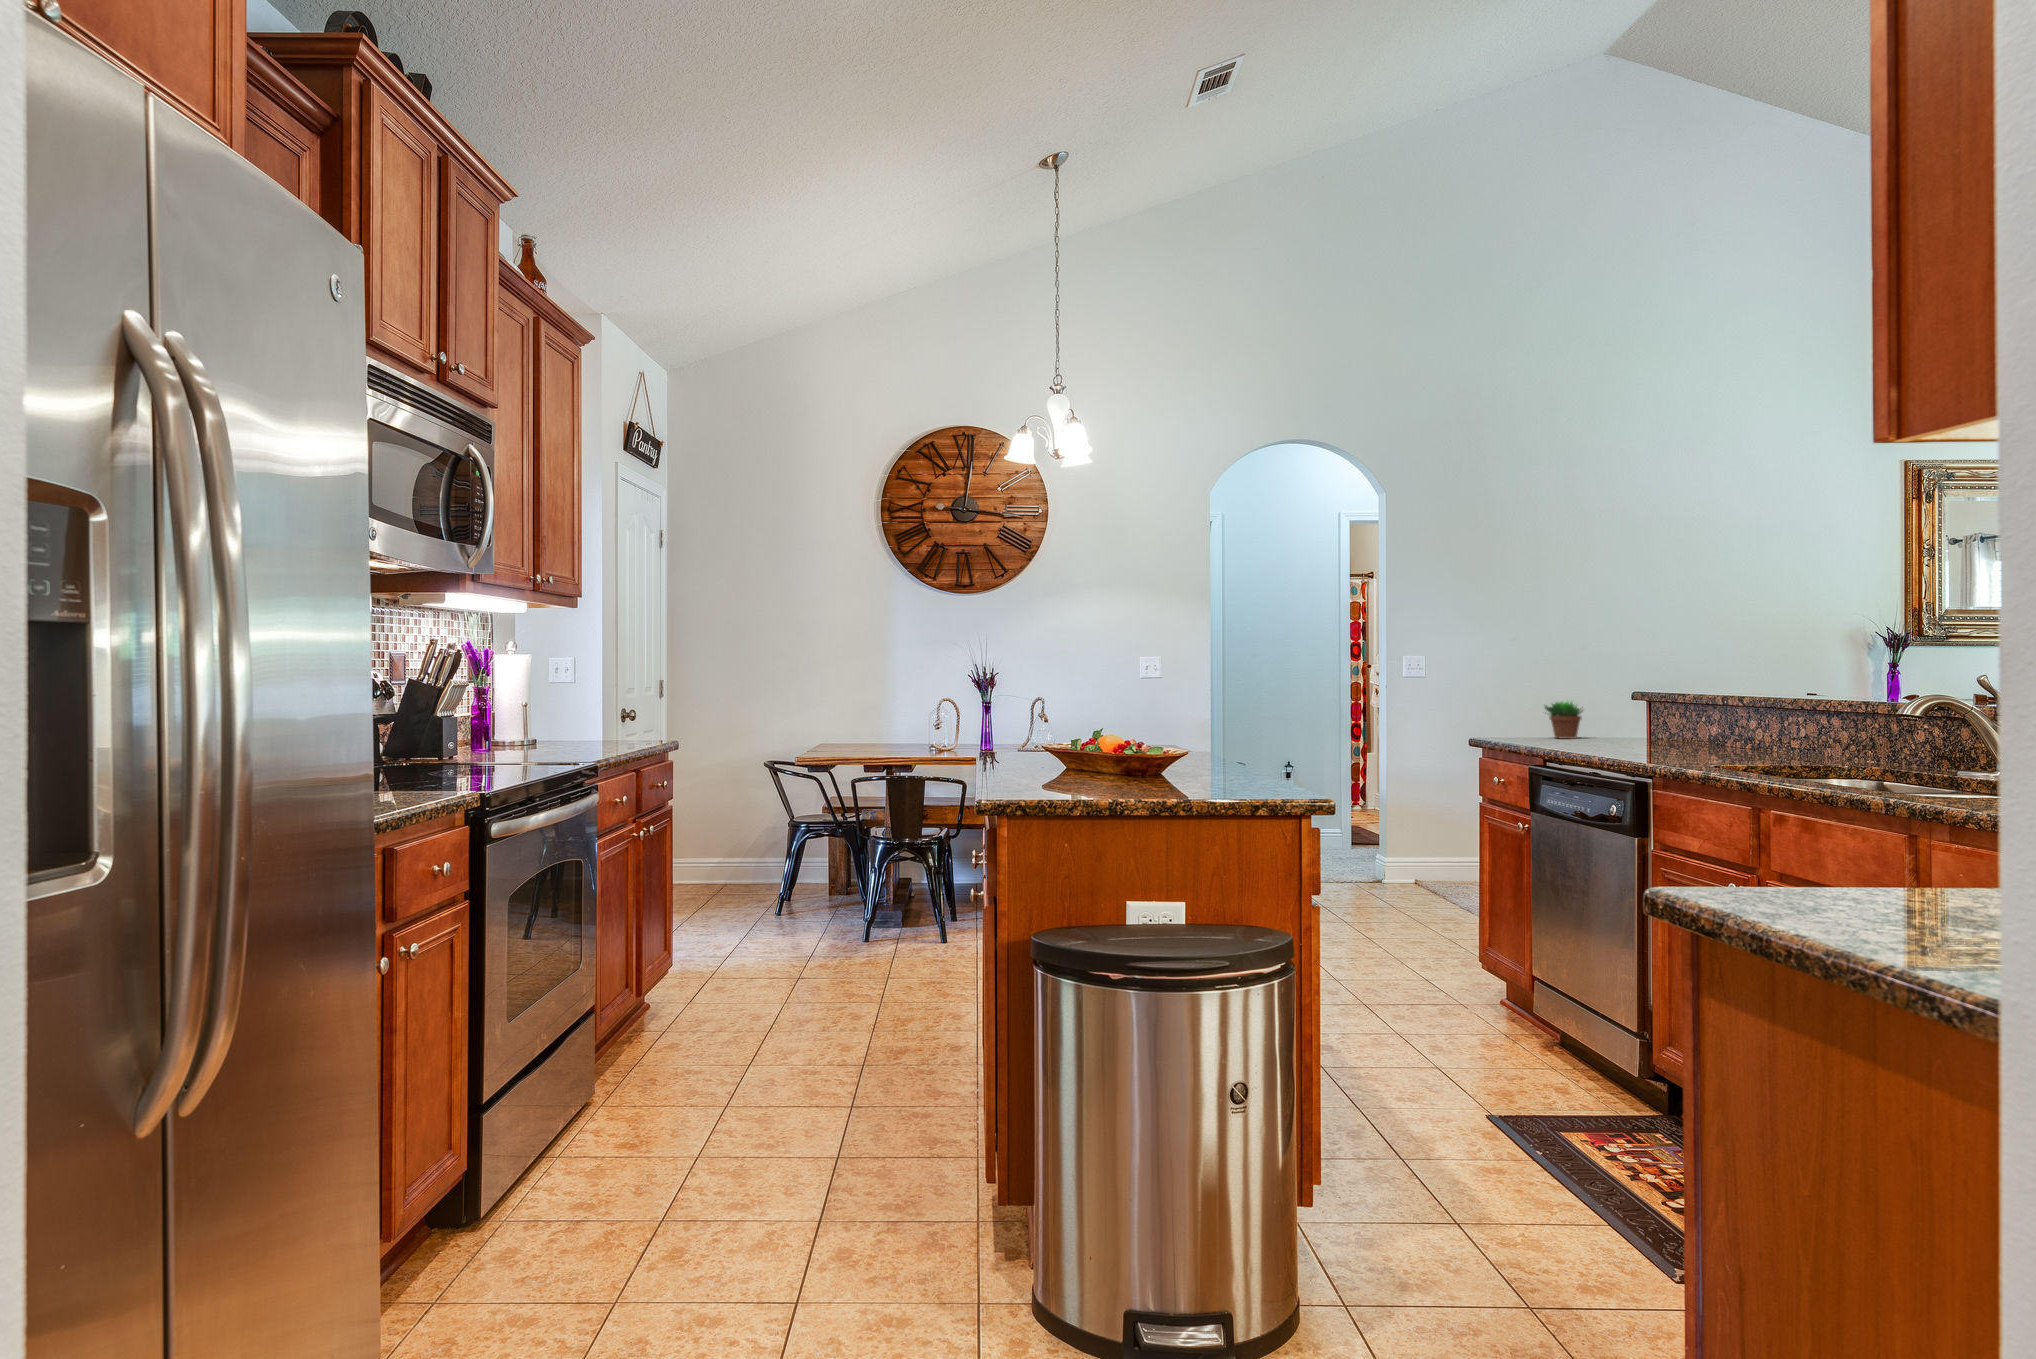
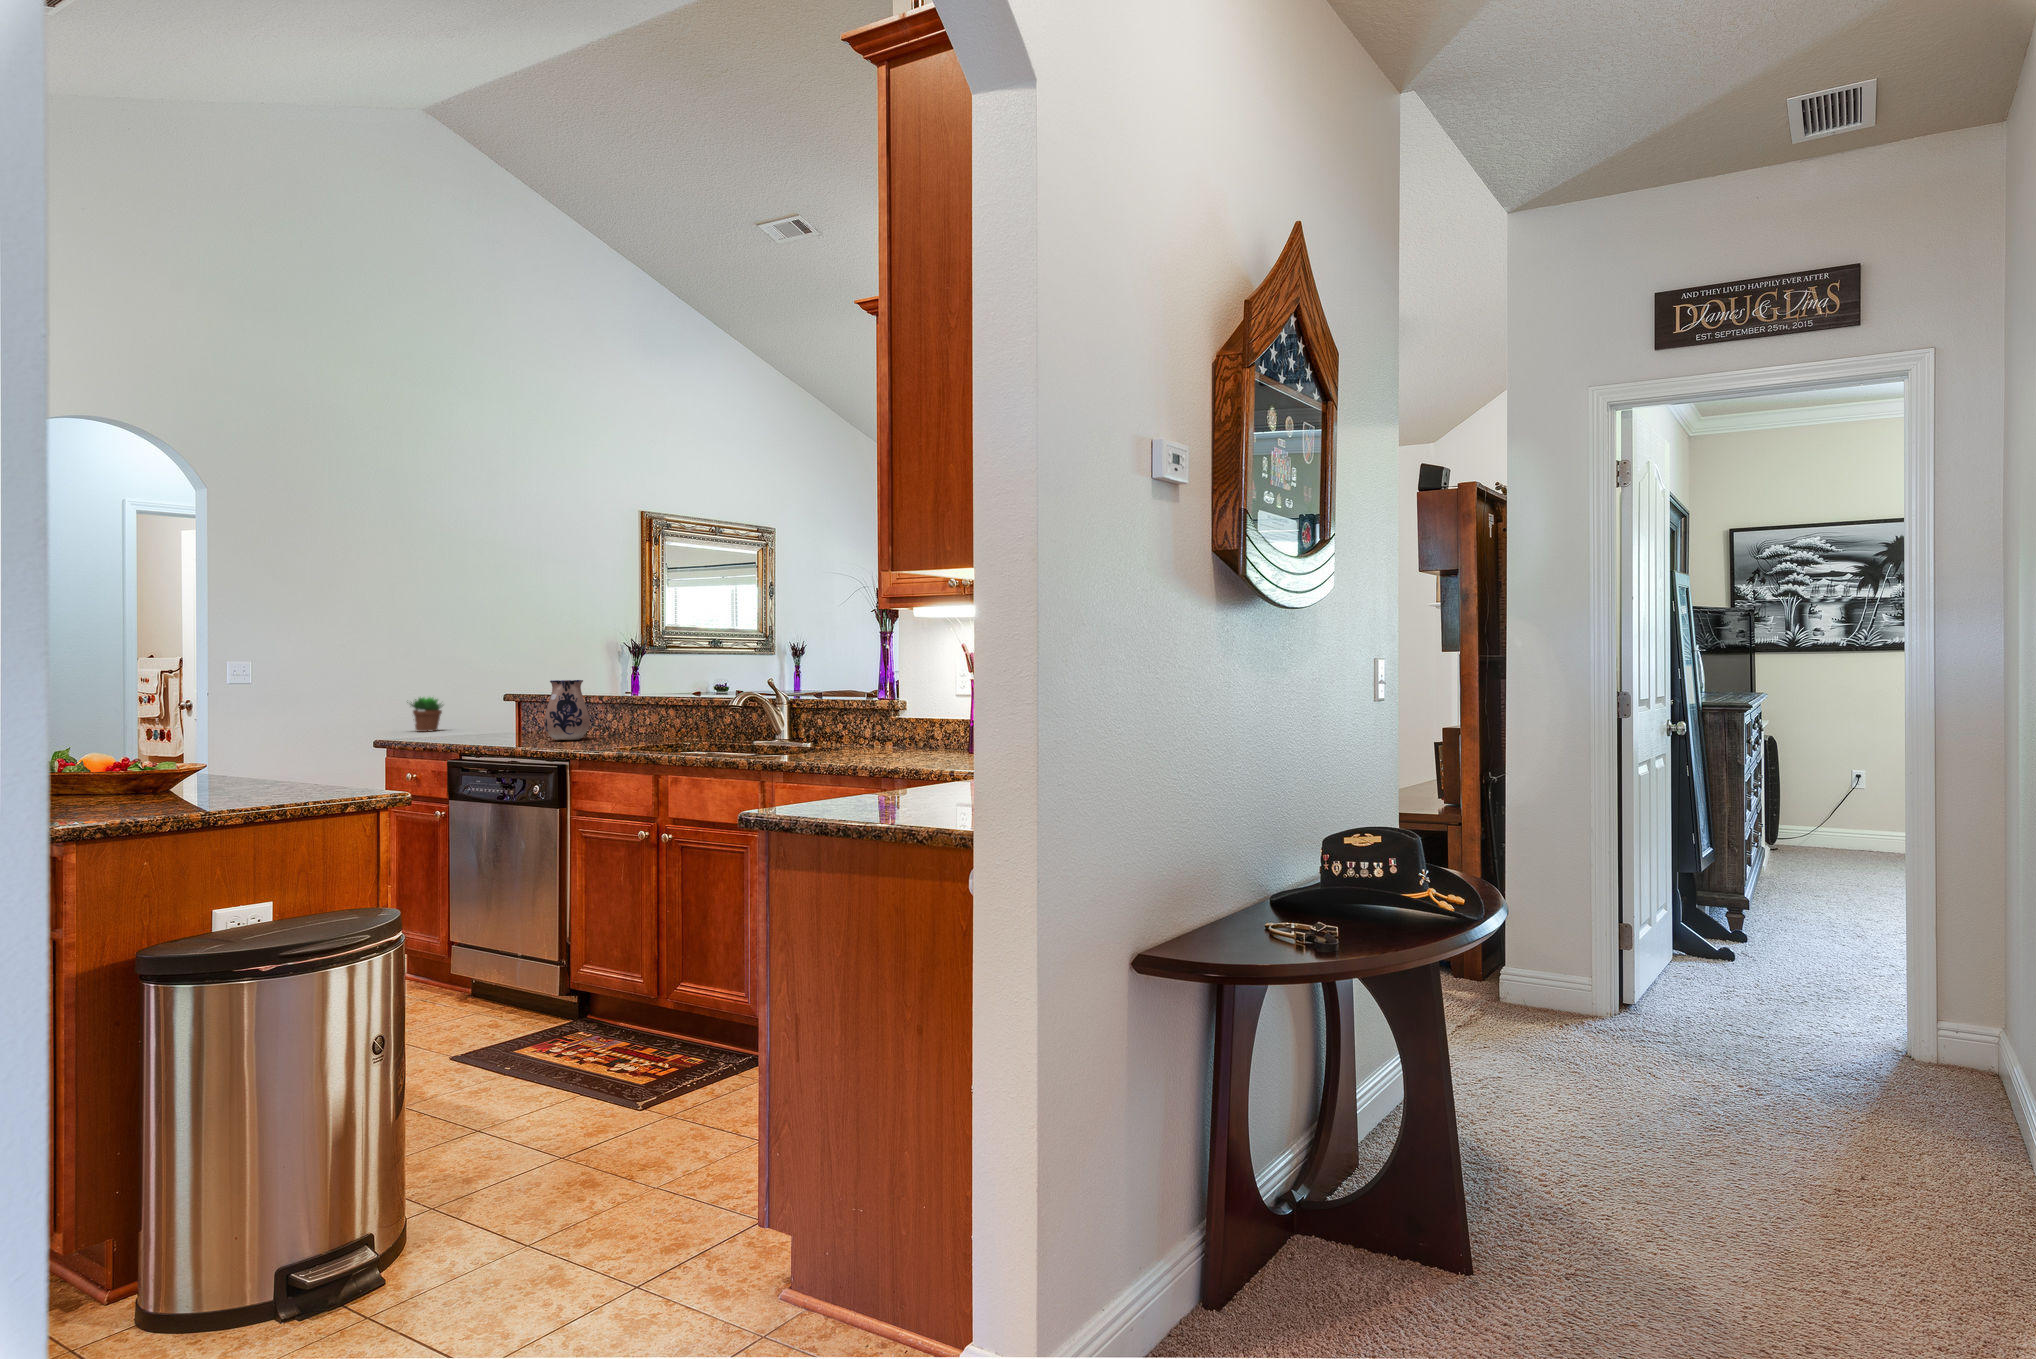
ceramic pitcher: none [1665,679,1727,754] -> present [545,680,590,740]

